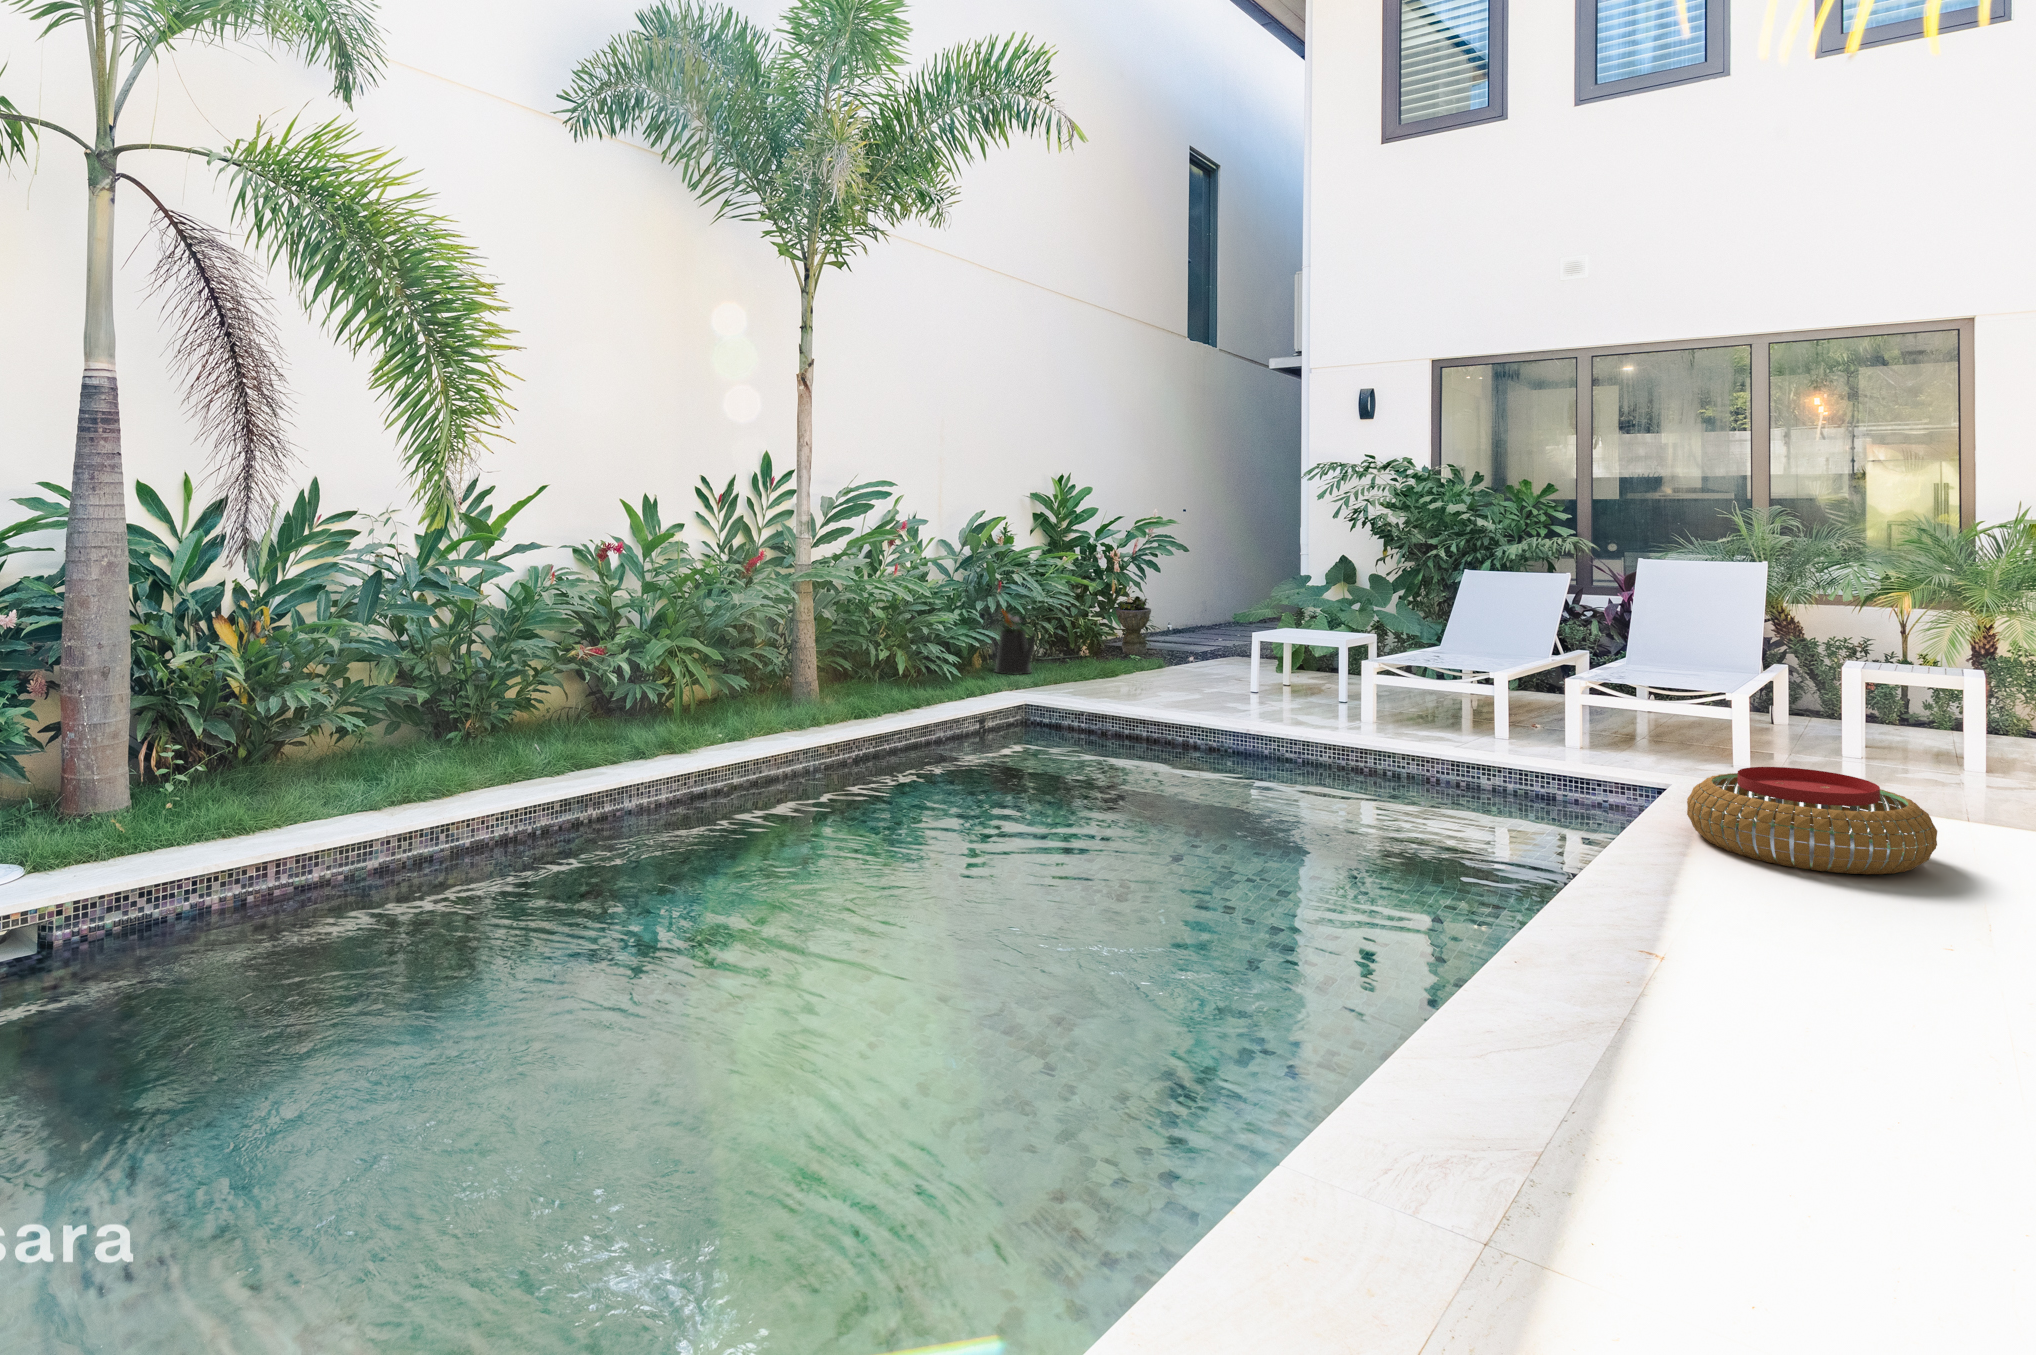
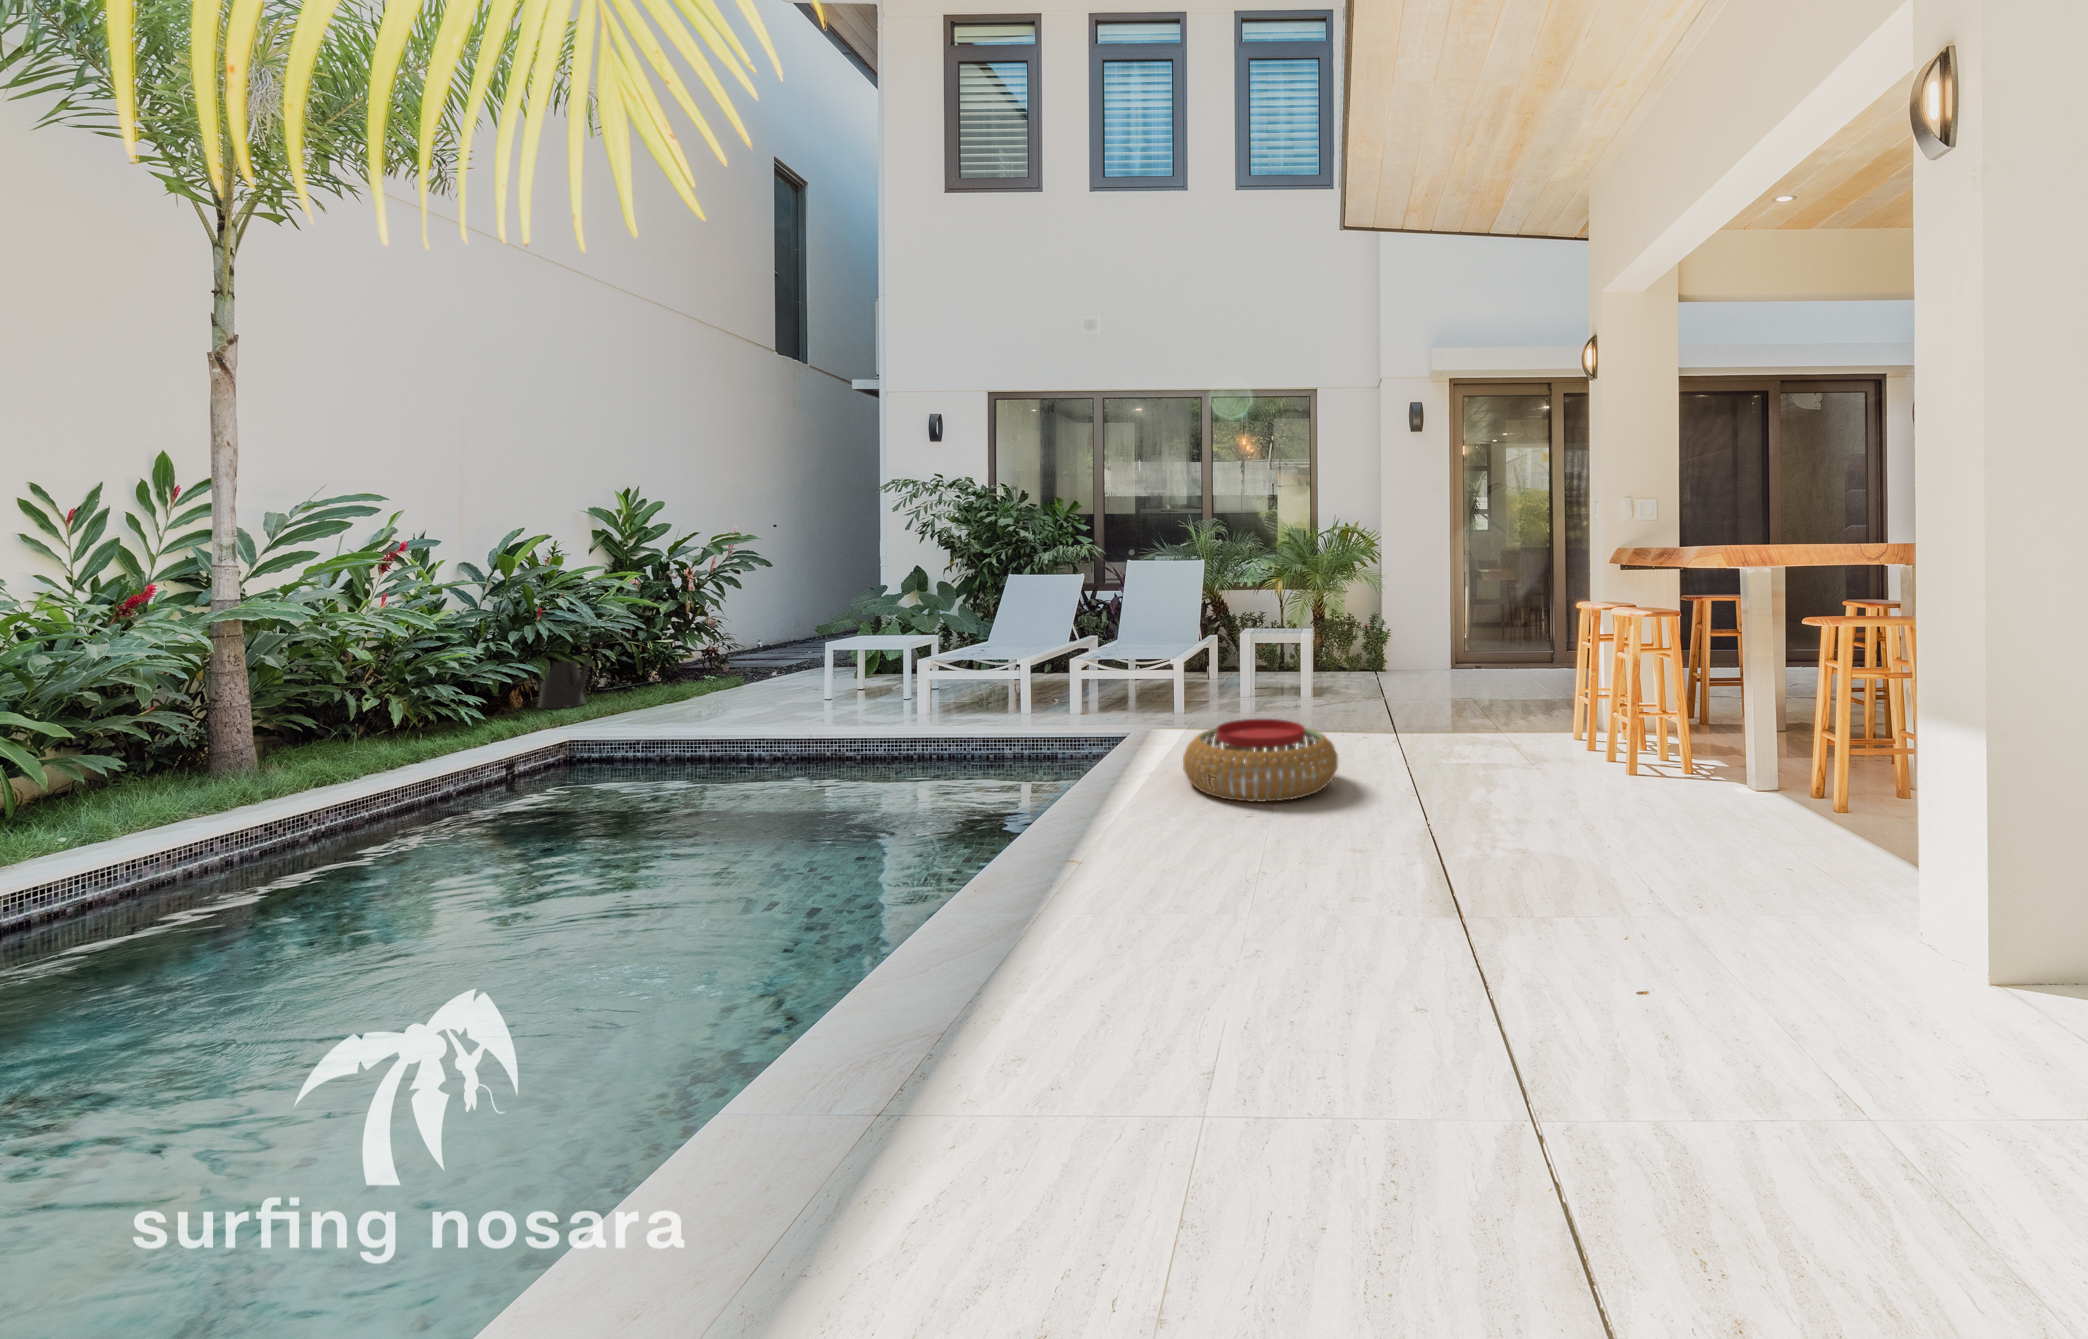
planter: present [1116,596,1151,655] -> none [691,613,729,671]

